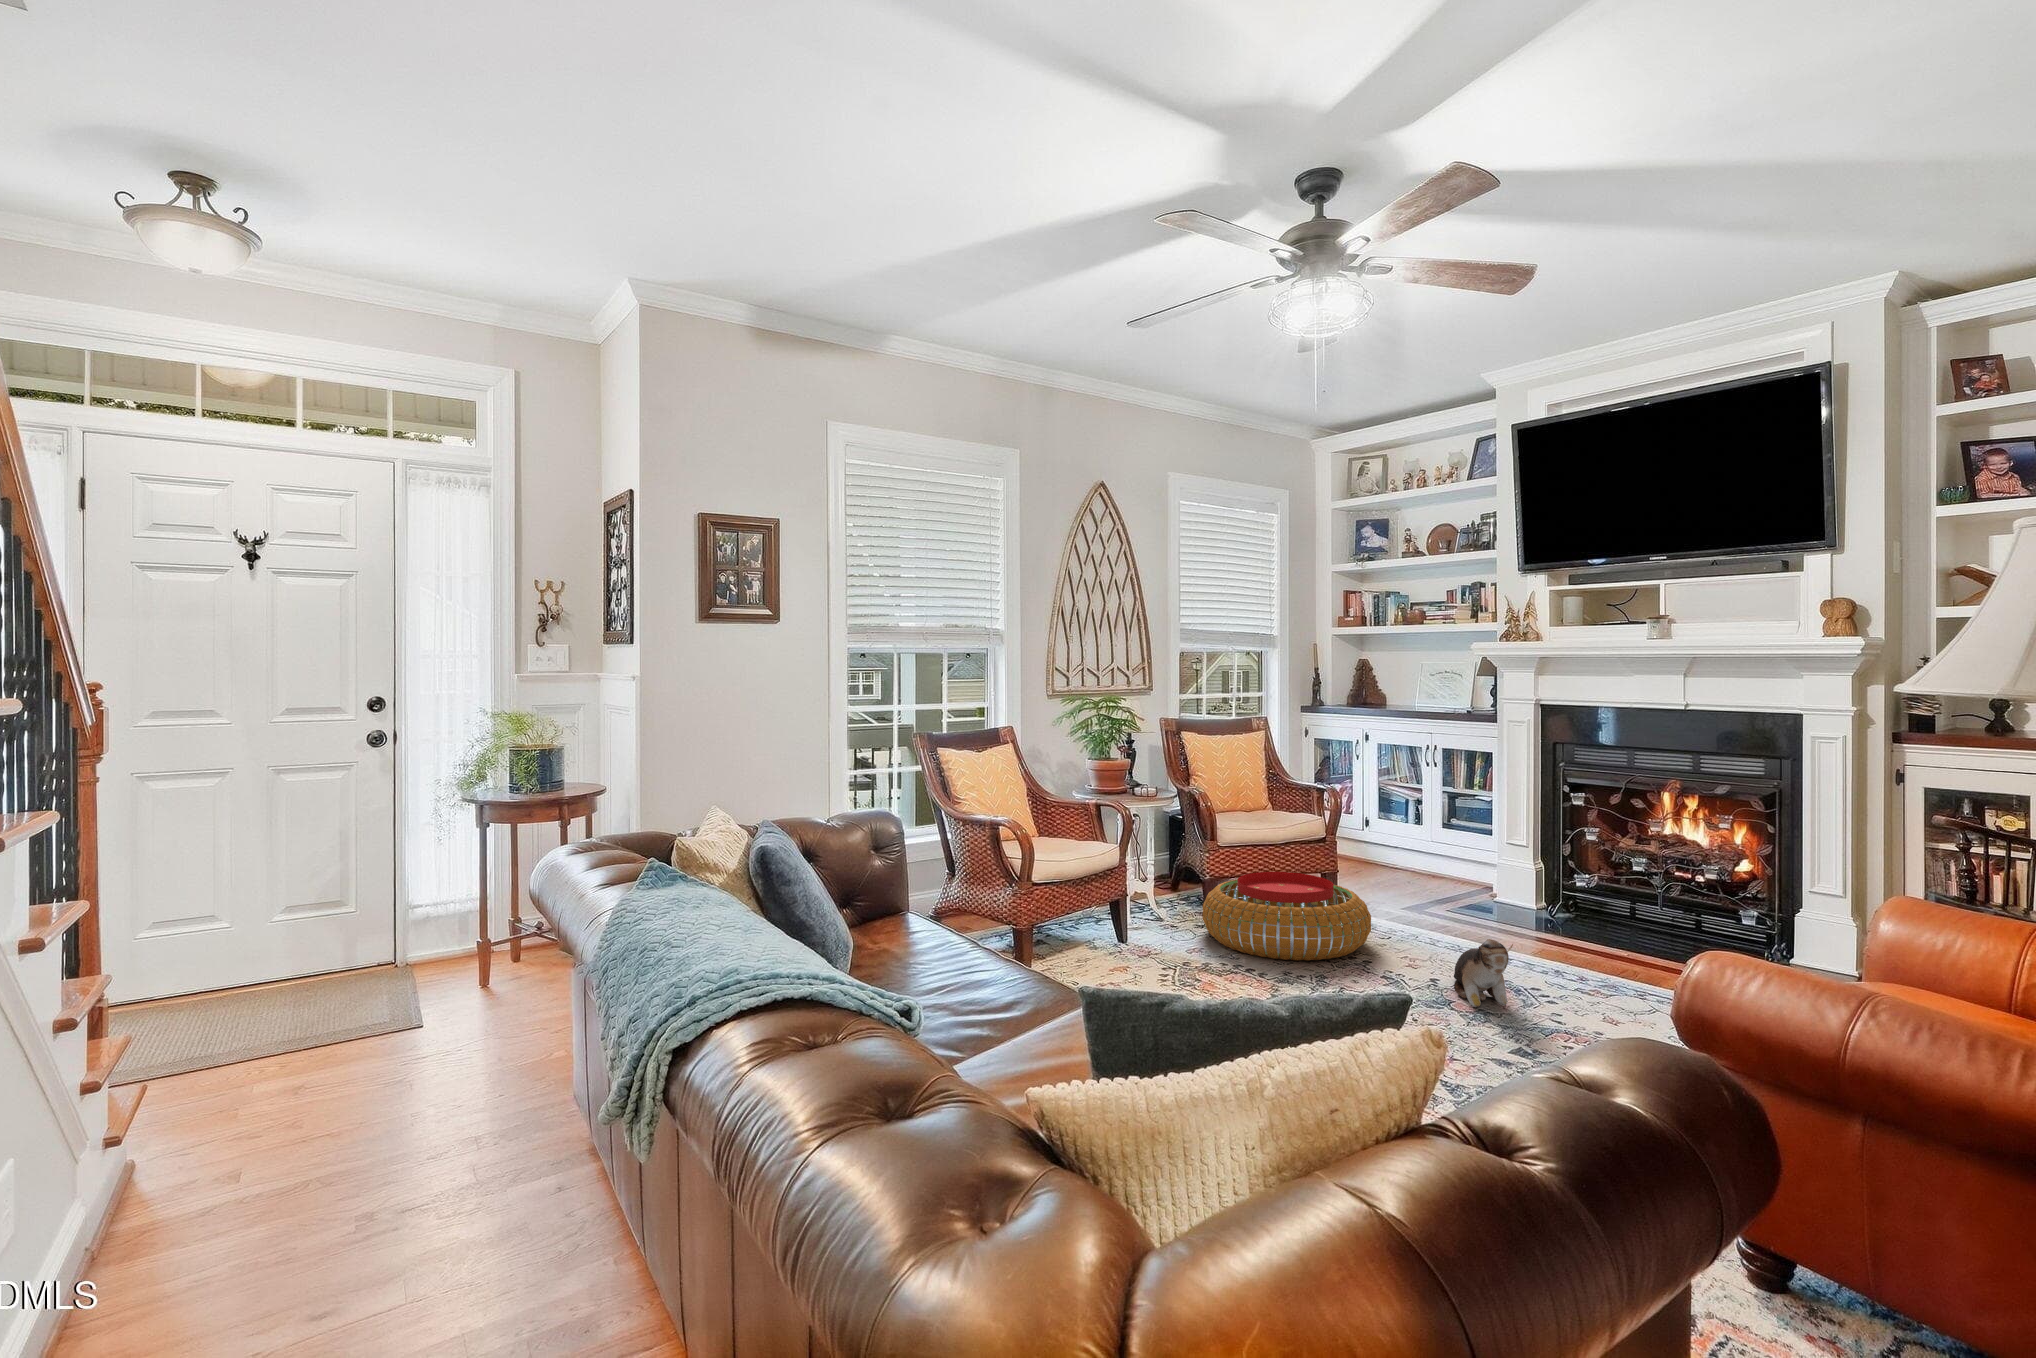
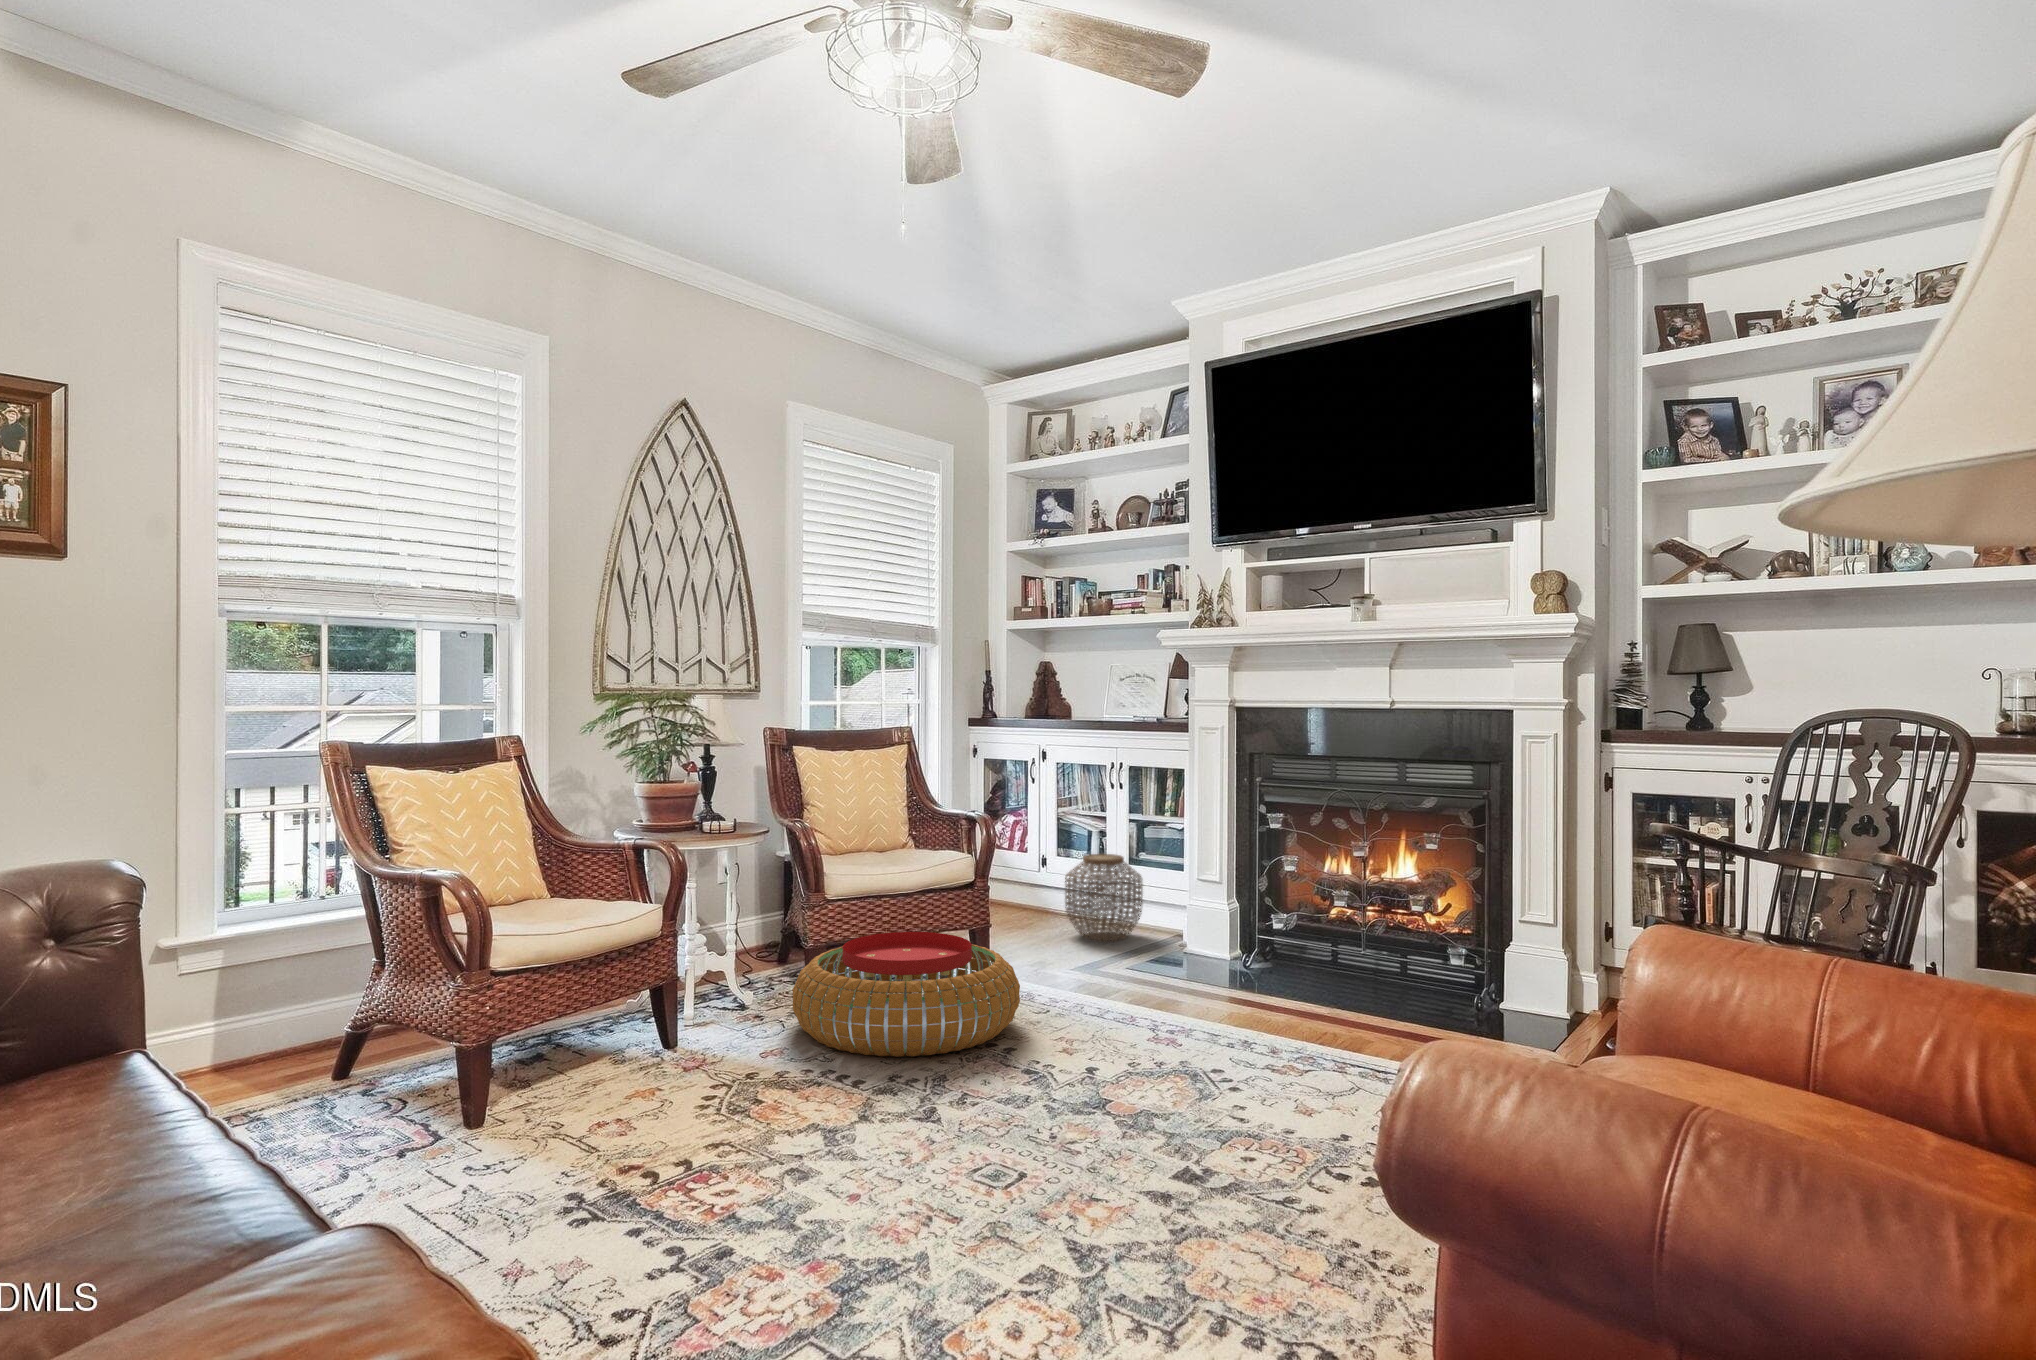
woven basket: none [1388,817,1454,887] -> present [1065,854,1142,942]
plush toy: present [1454,939,1513,1007] -> none [1113,1010,1182,1107]

